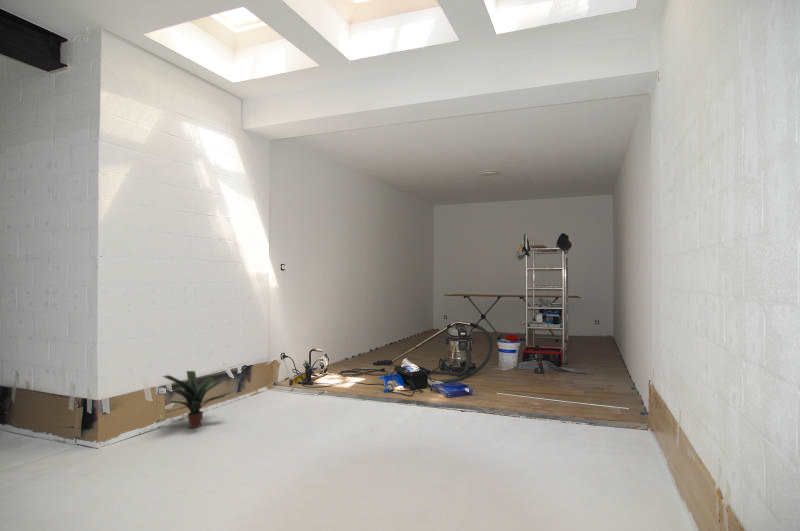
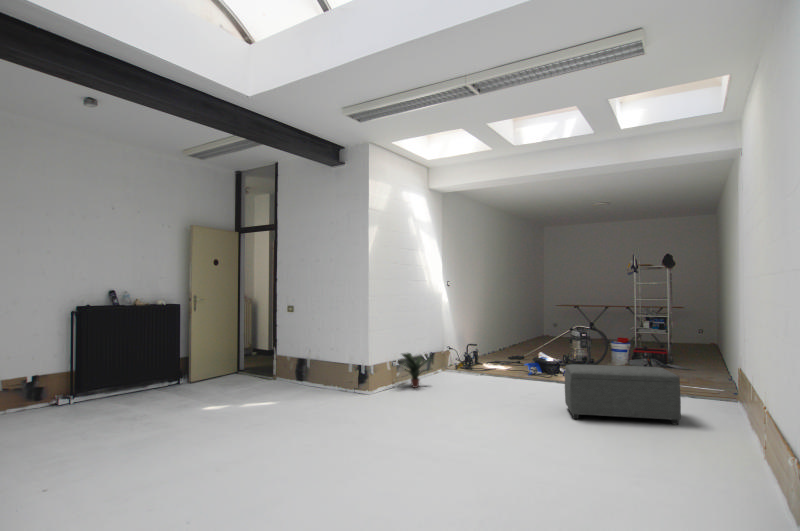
ottoman: none [407,392,586,496] -> present [565,364,681,425]

